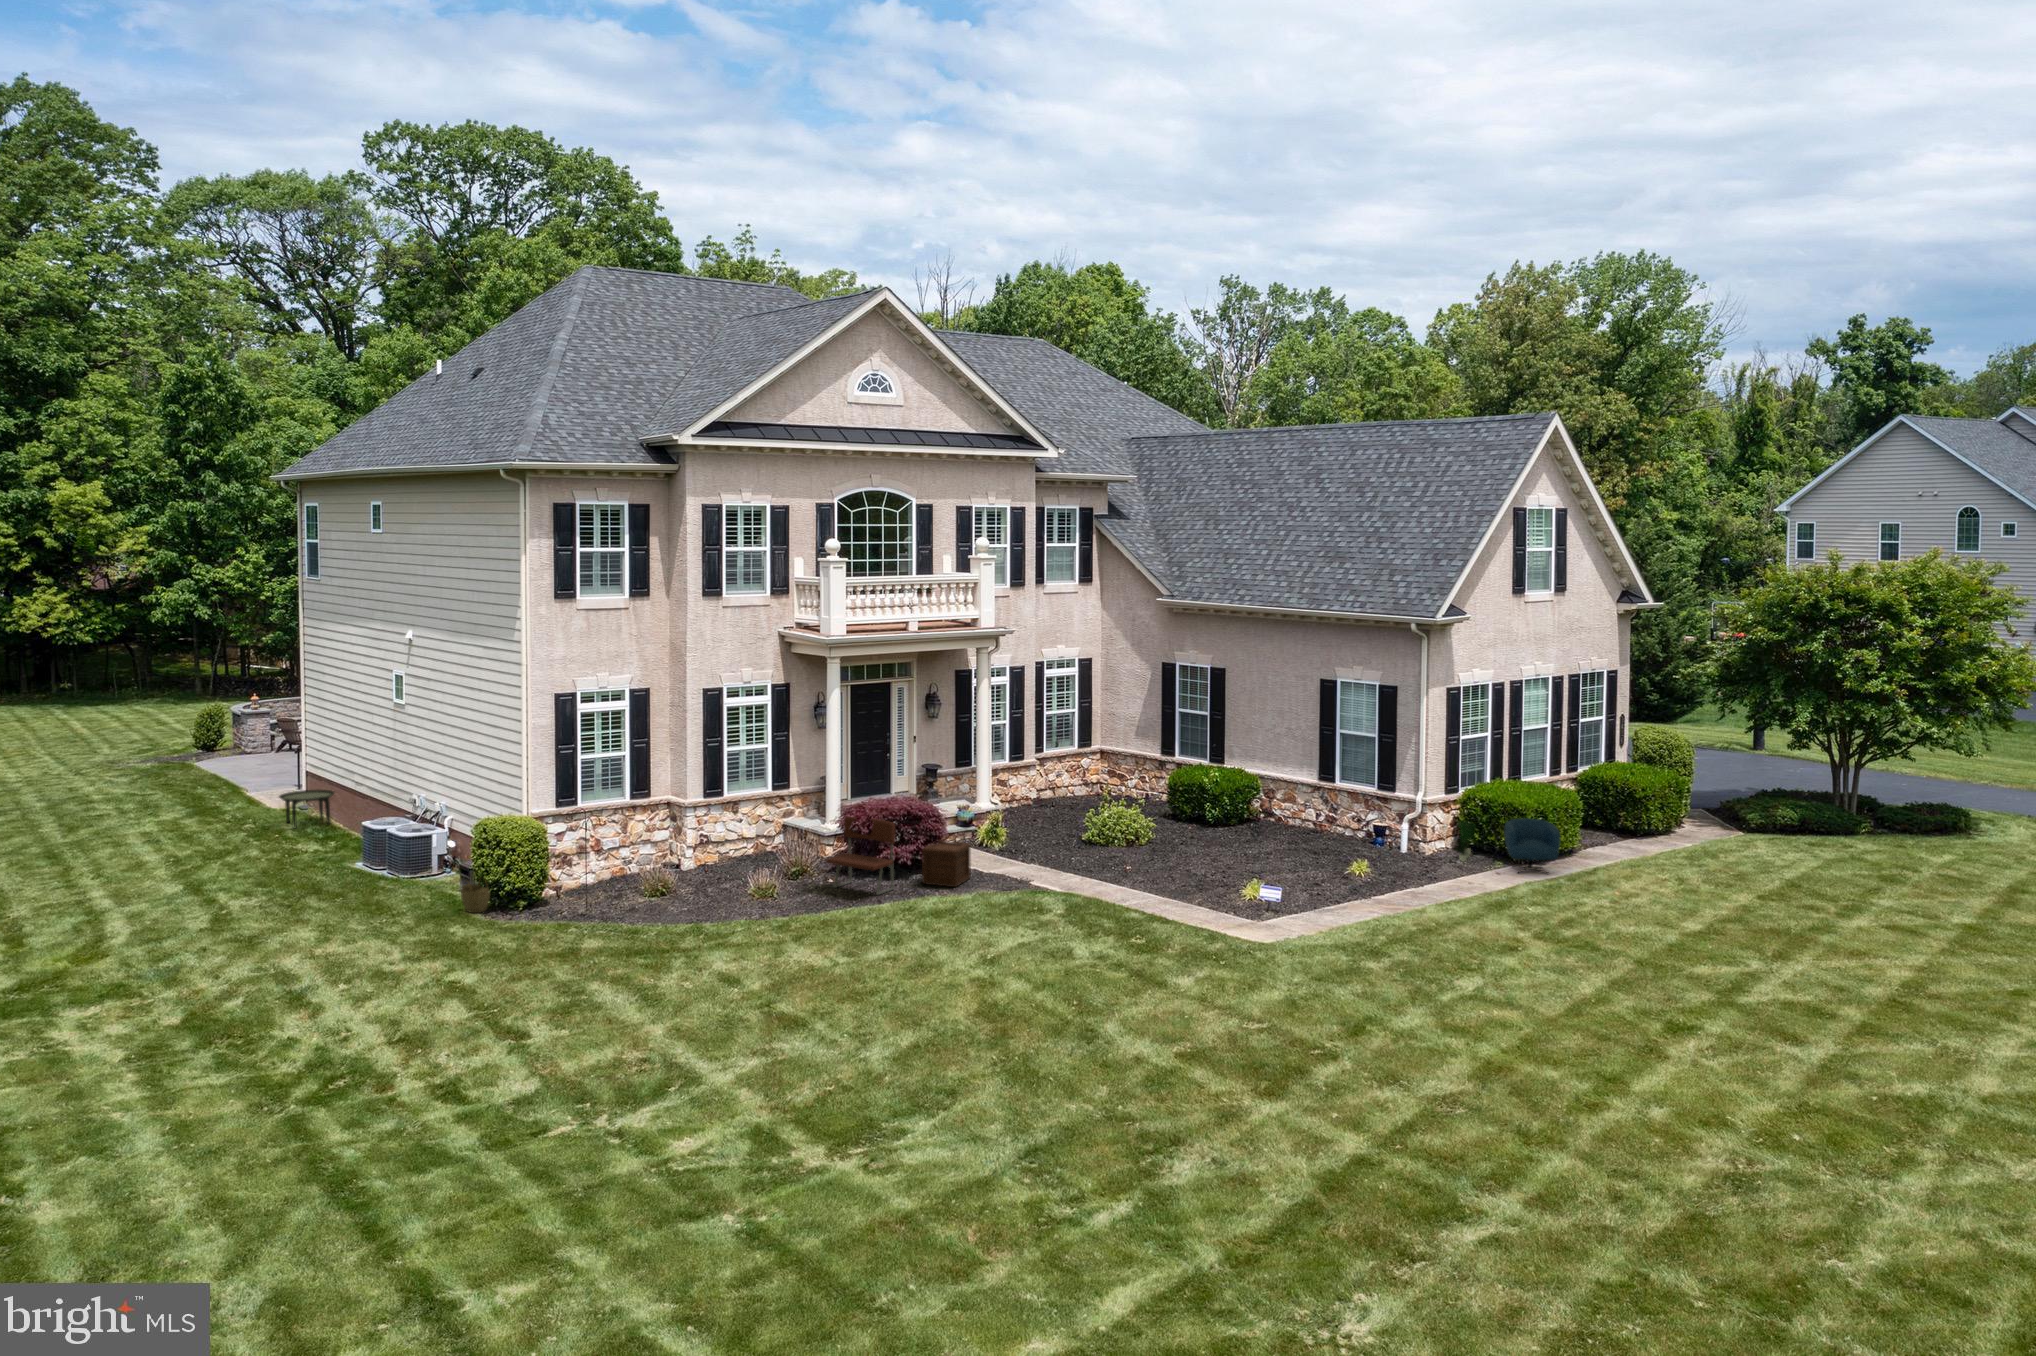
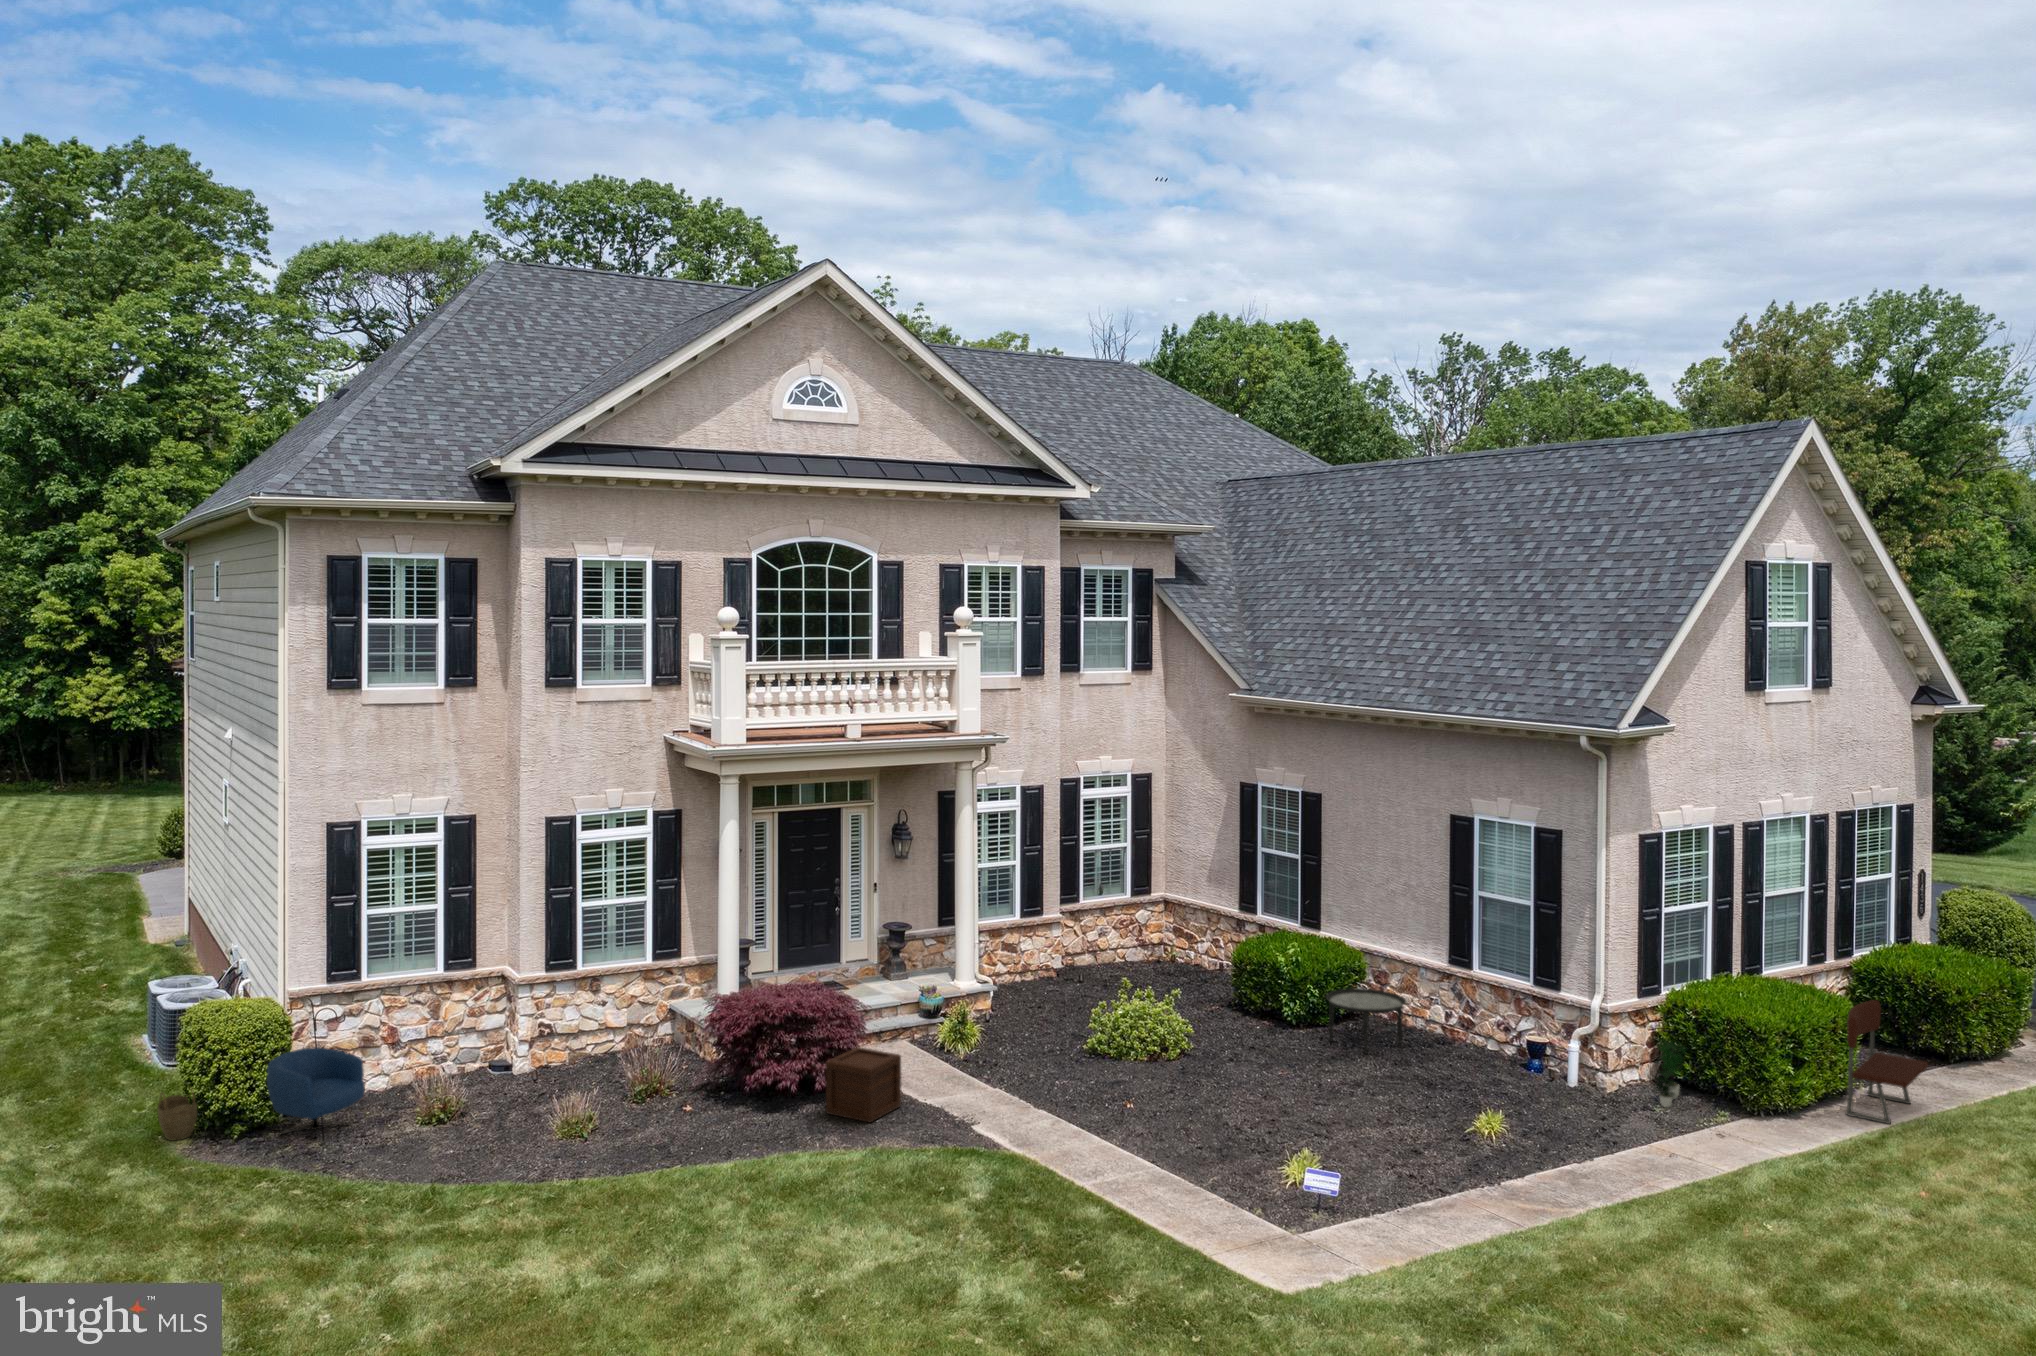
round table: present [279,790,334,828] -> present [1326,988,1406,1054]
bench: present [826,816,895,895] -> present [1846,1000,1928,1124]
armchair: present [1504,818,1560,873] -> present [267,1048,365,1139]

